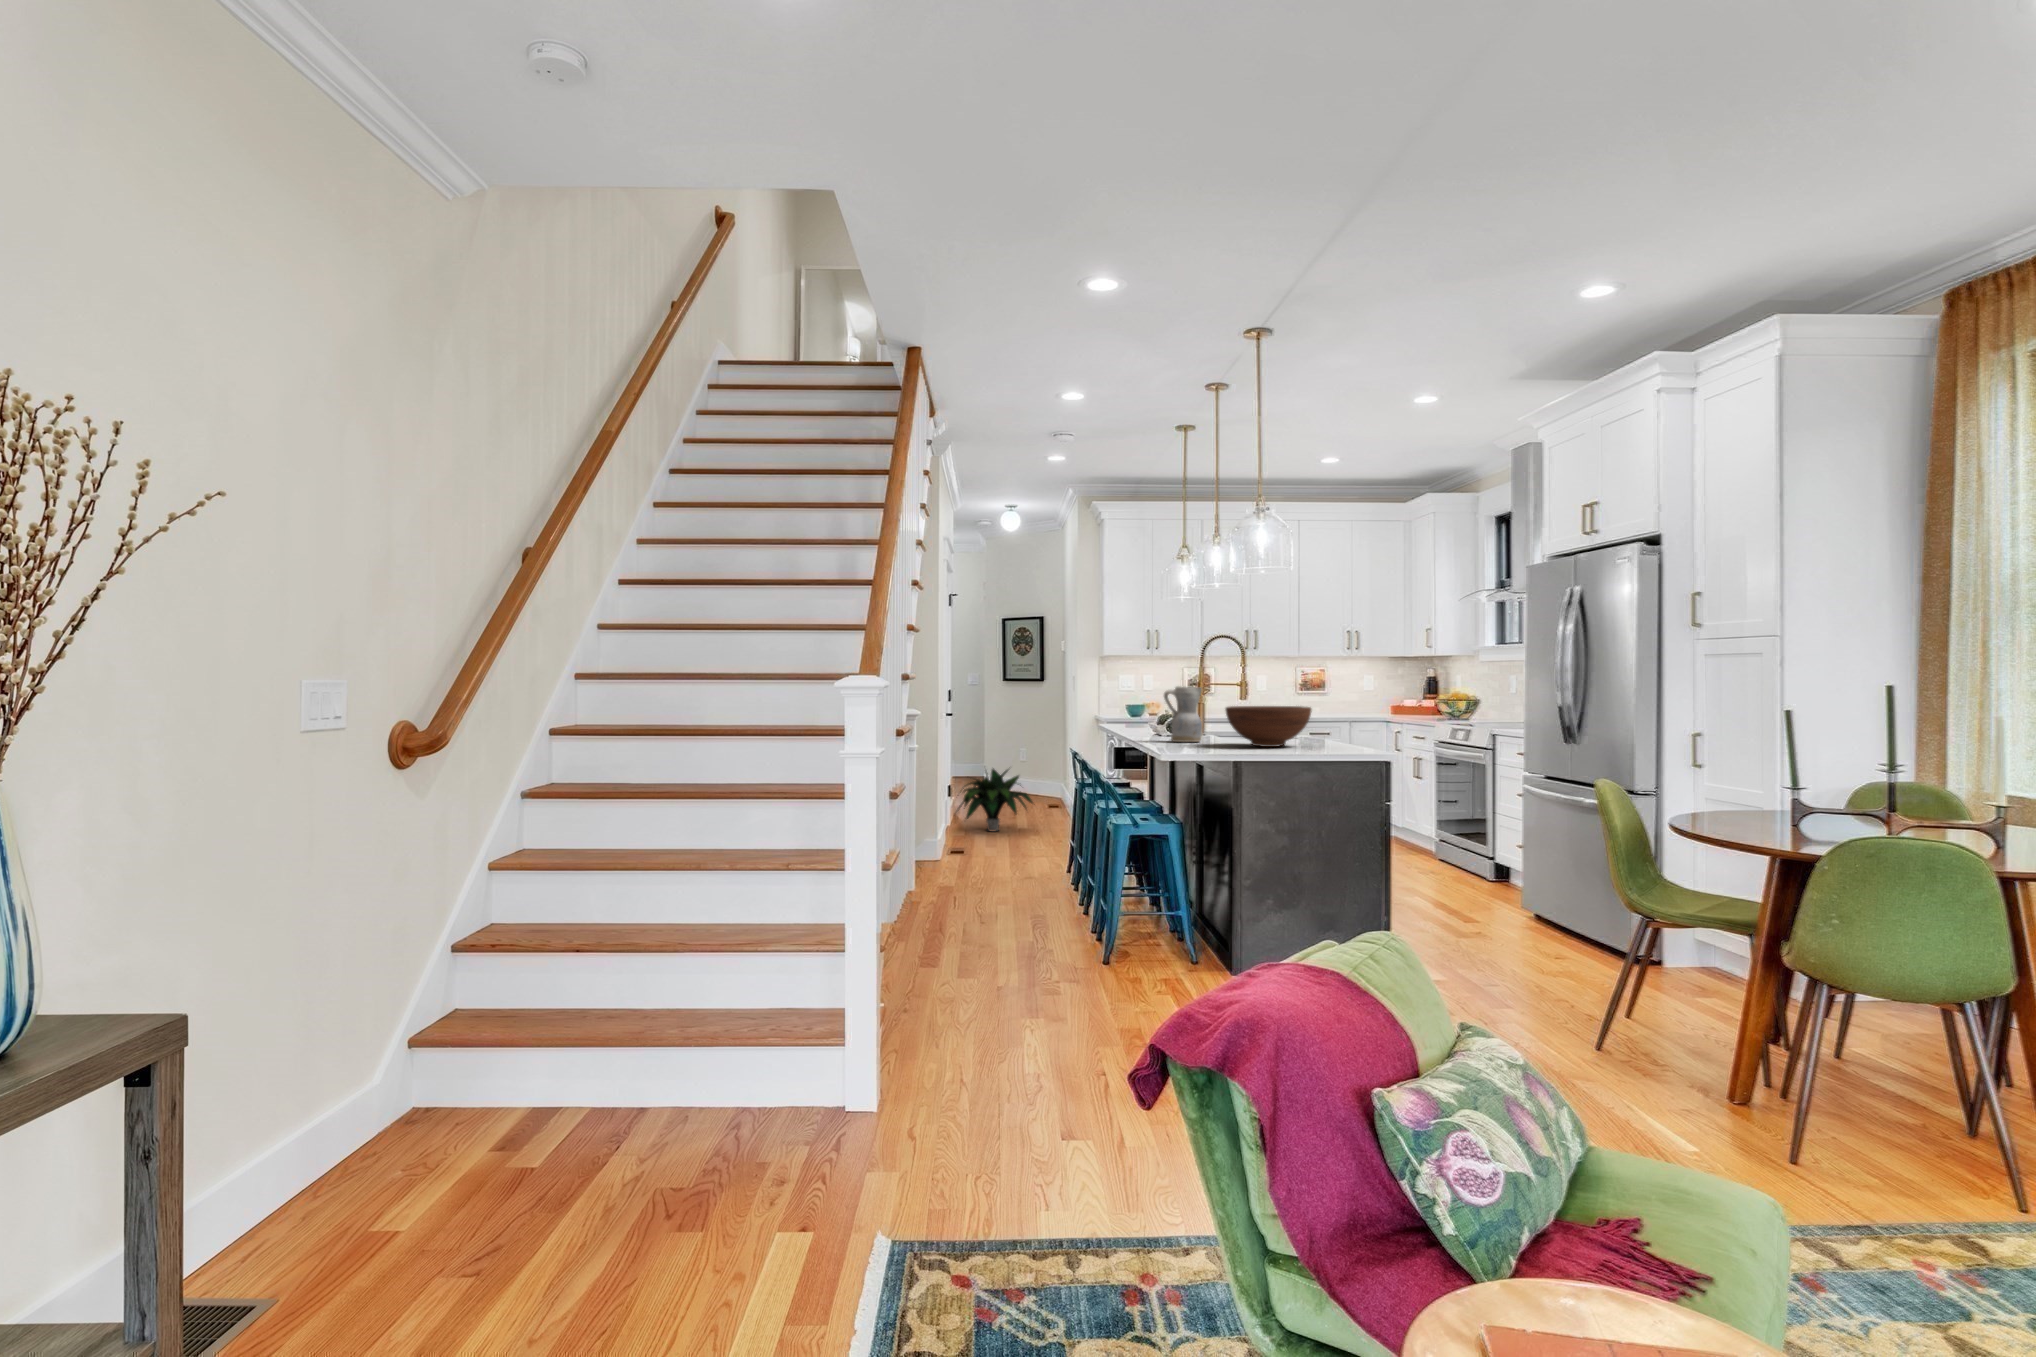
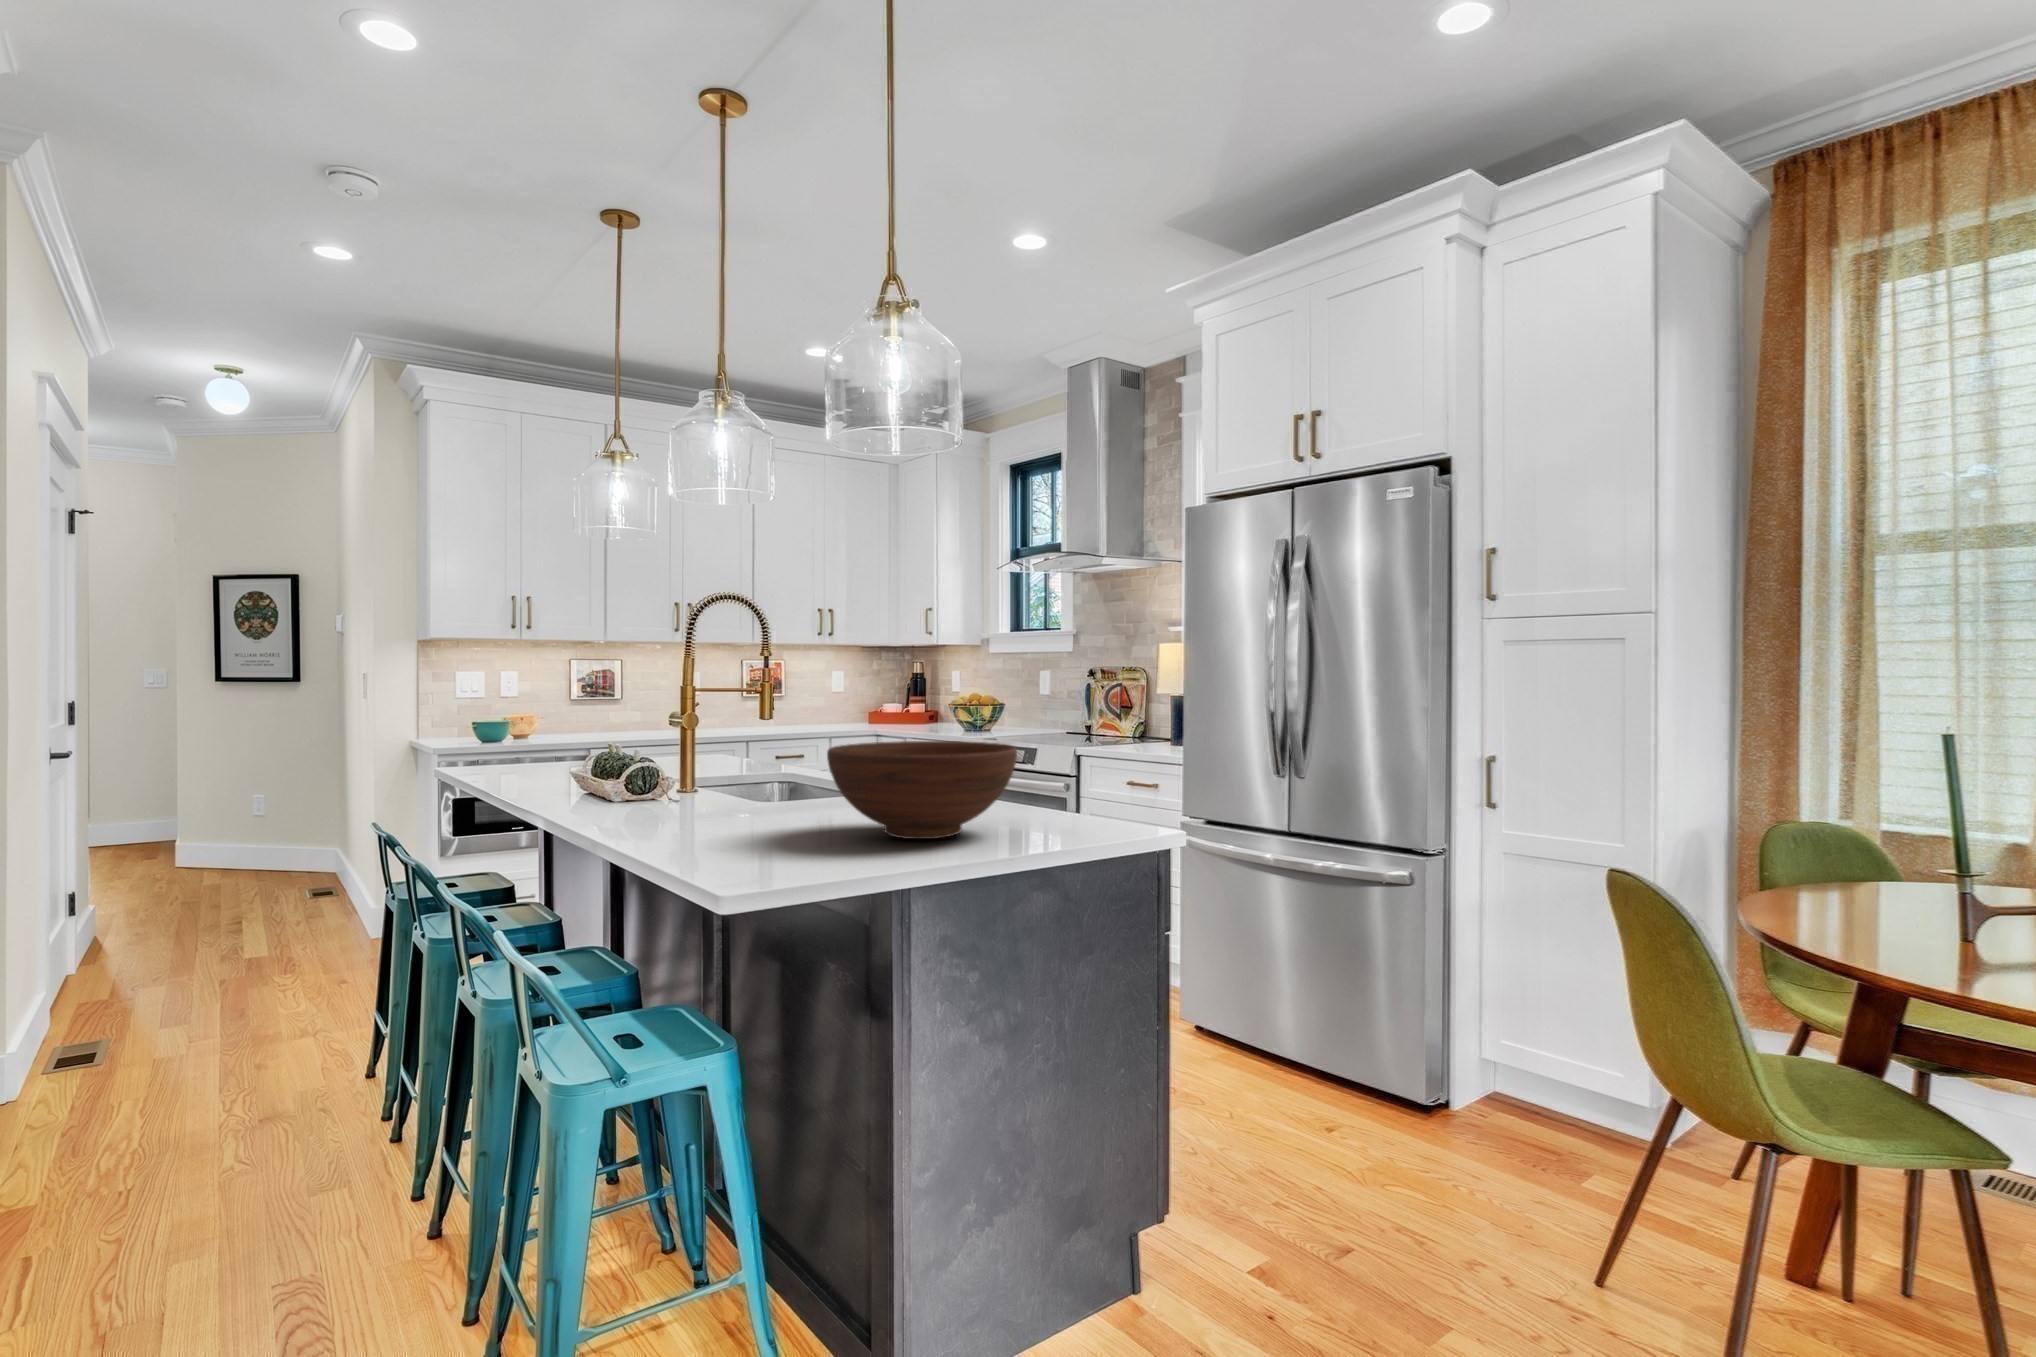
ceramic pitcher: present [1164,686,1202,742] -> none [653,700,745,831]
potted plant: present [958,768,1033,832] -> none [87,840,283,971]

